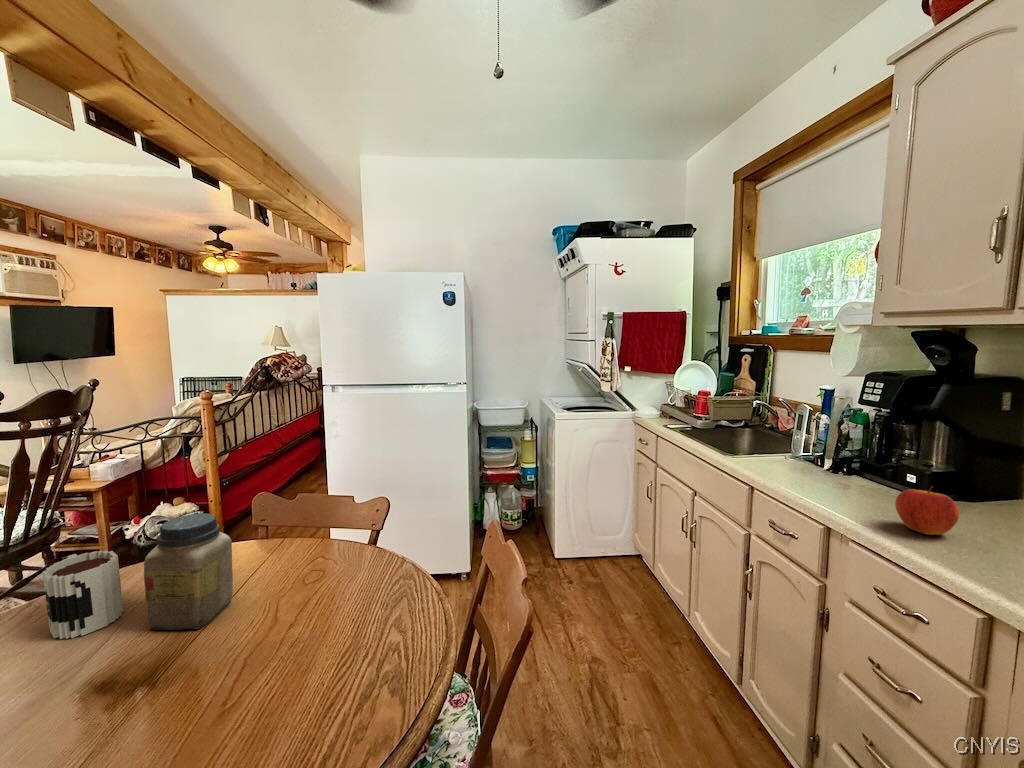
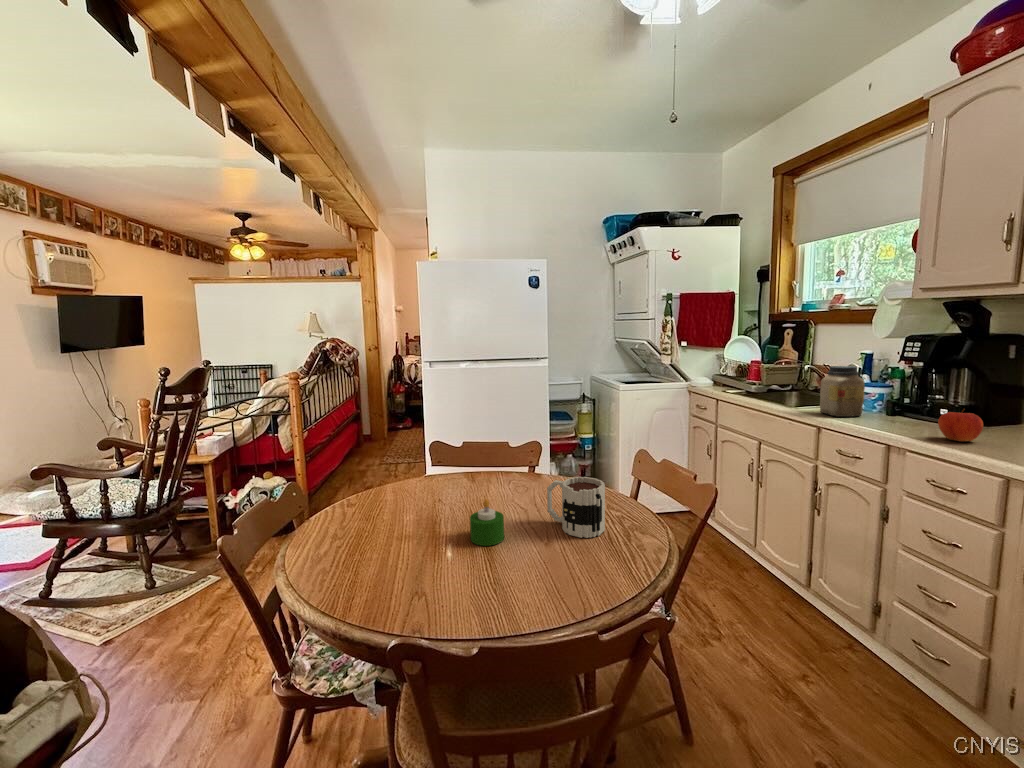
jar: present [144,513,233,630] -> present [820,366,865,417]
mug: present [43,550,123,639] -> present [547,477,605,538]
candle: none [121,629,189,708] -> present [470,499,504,546]

